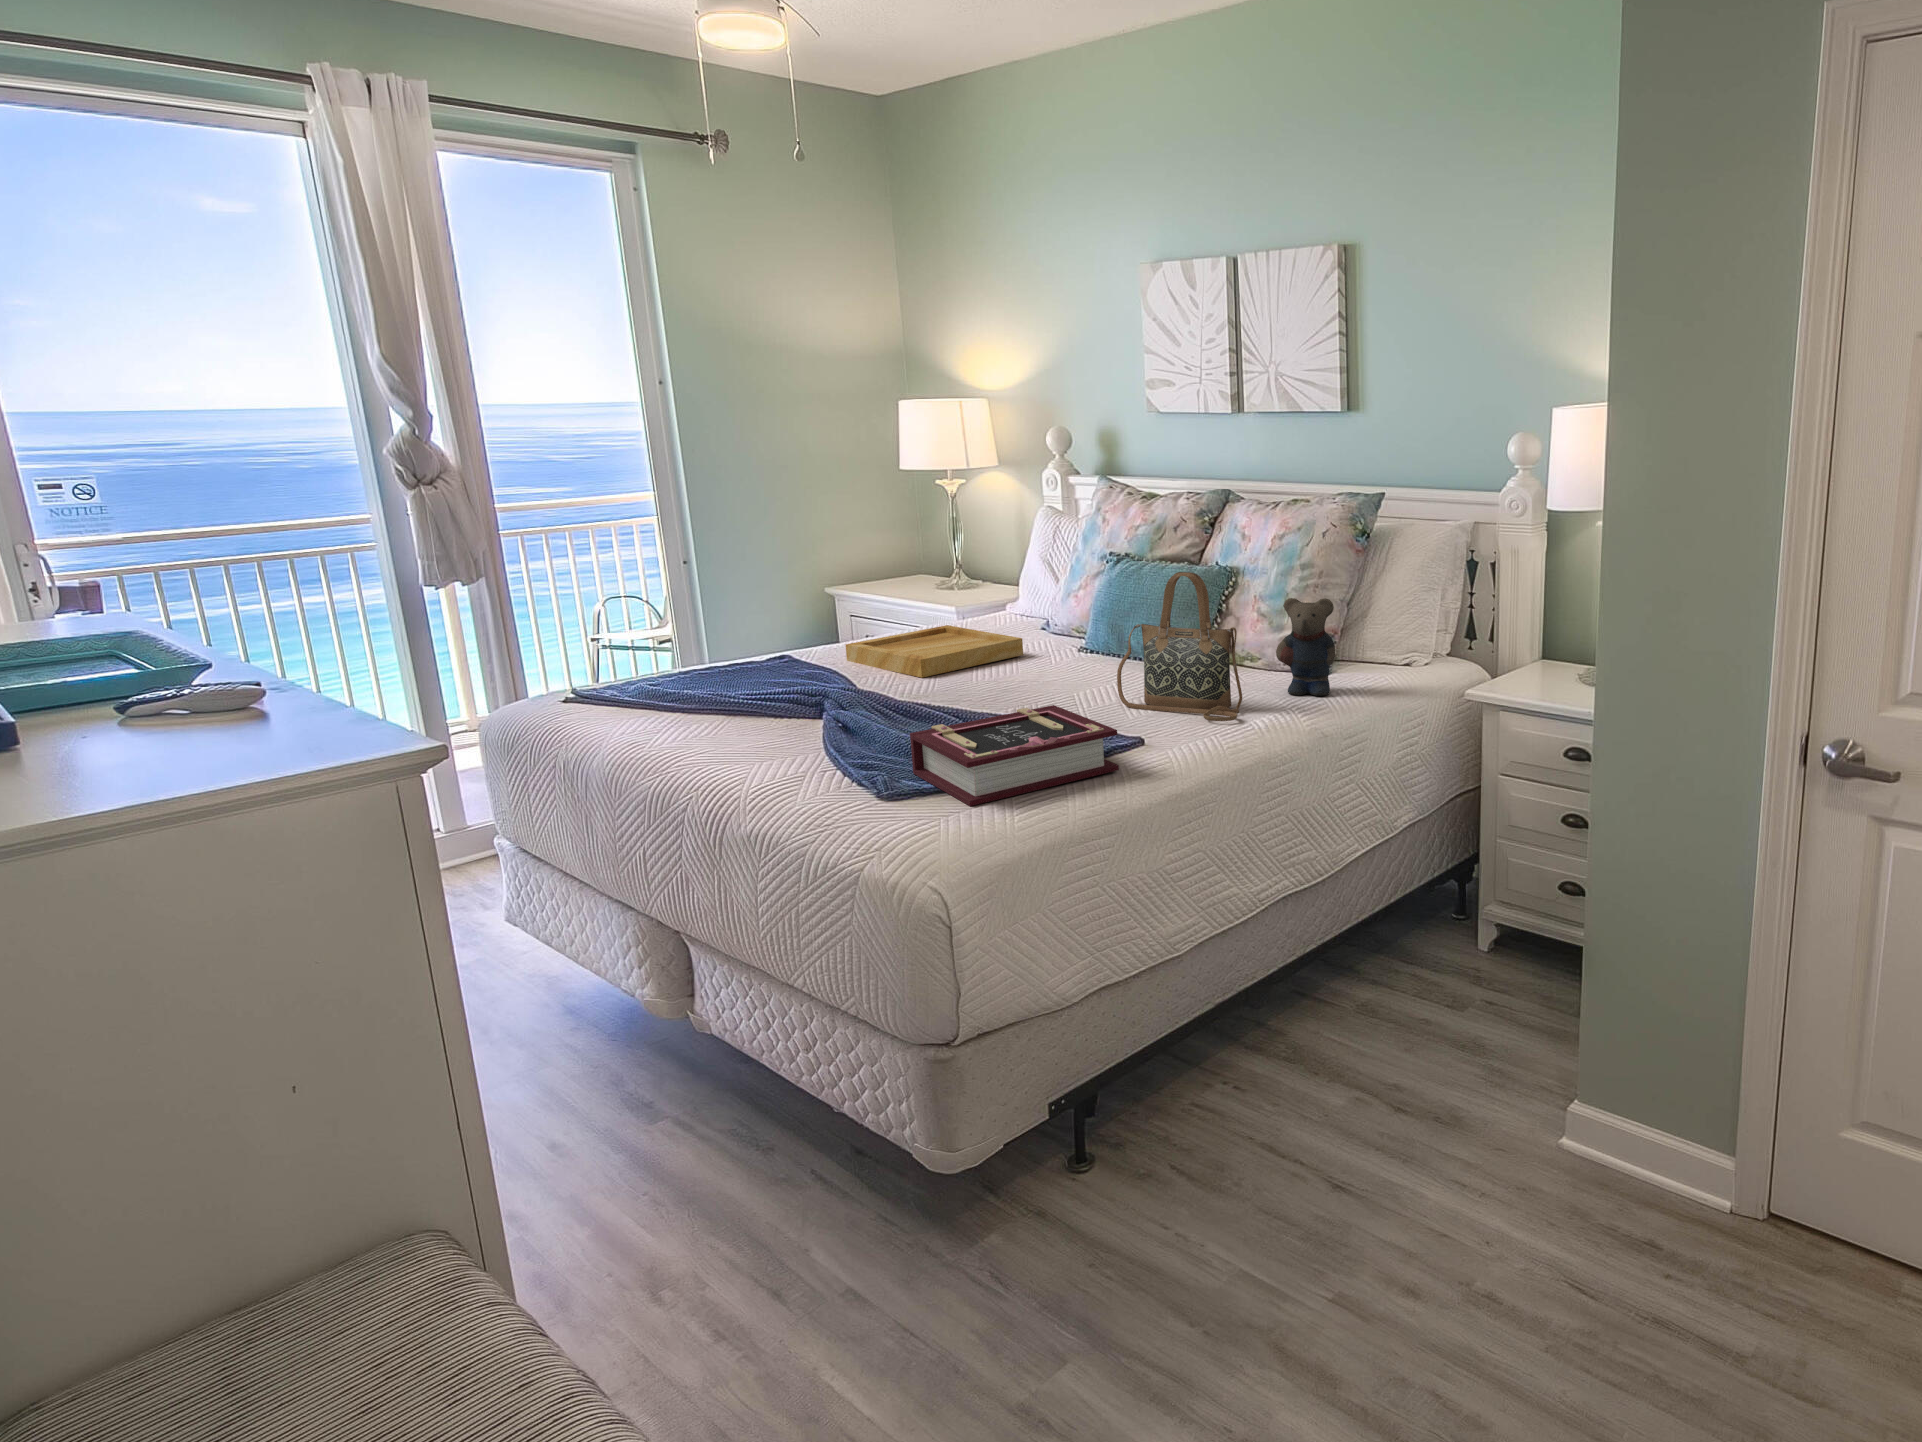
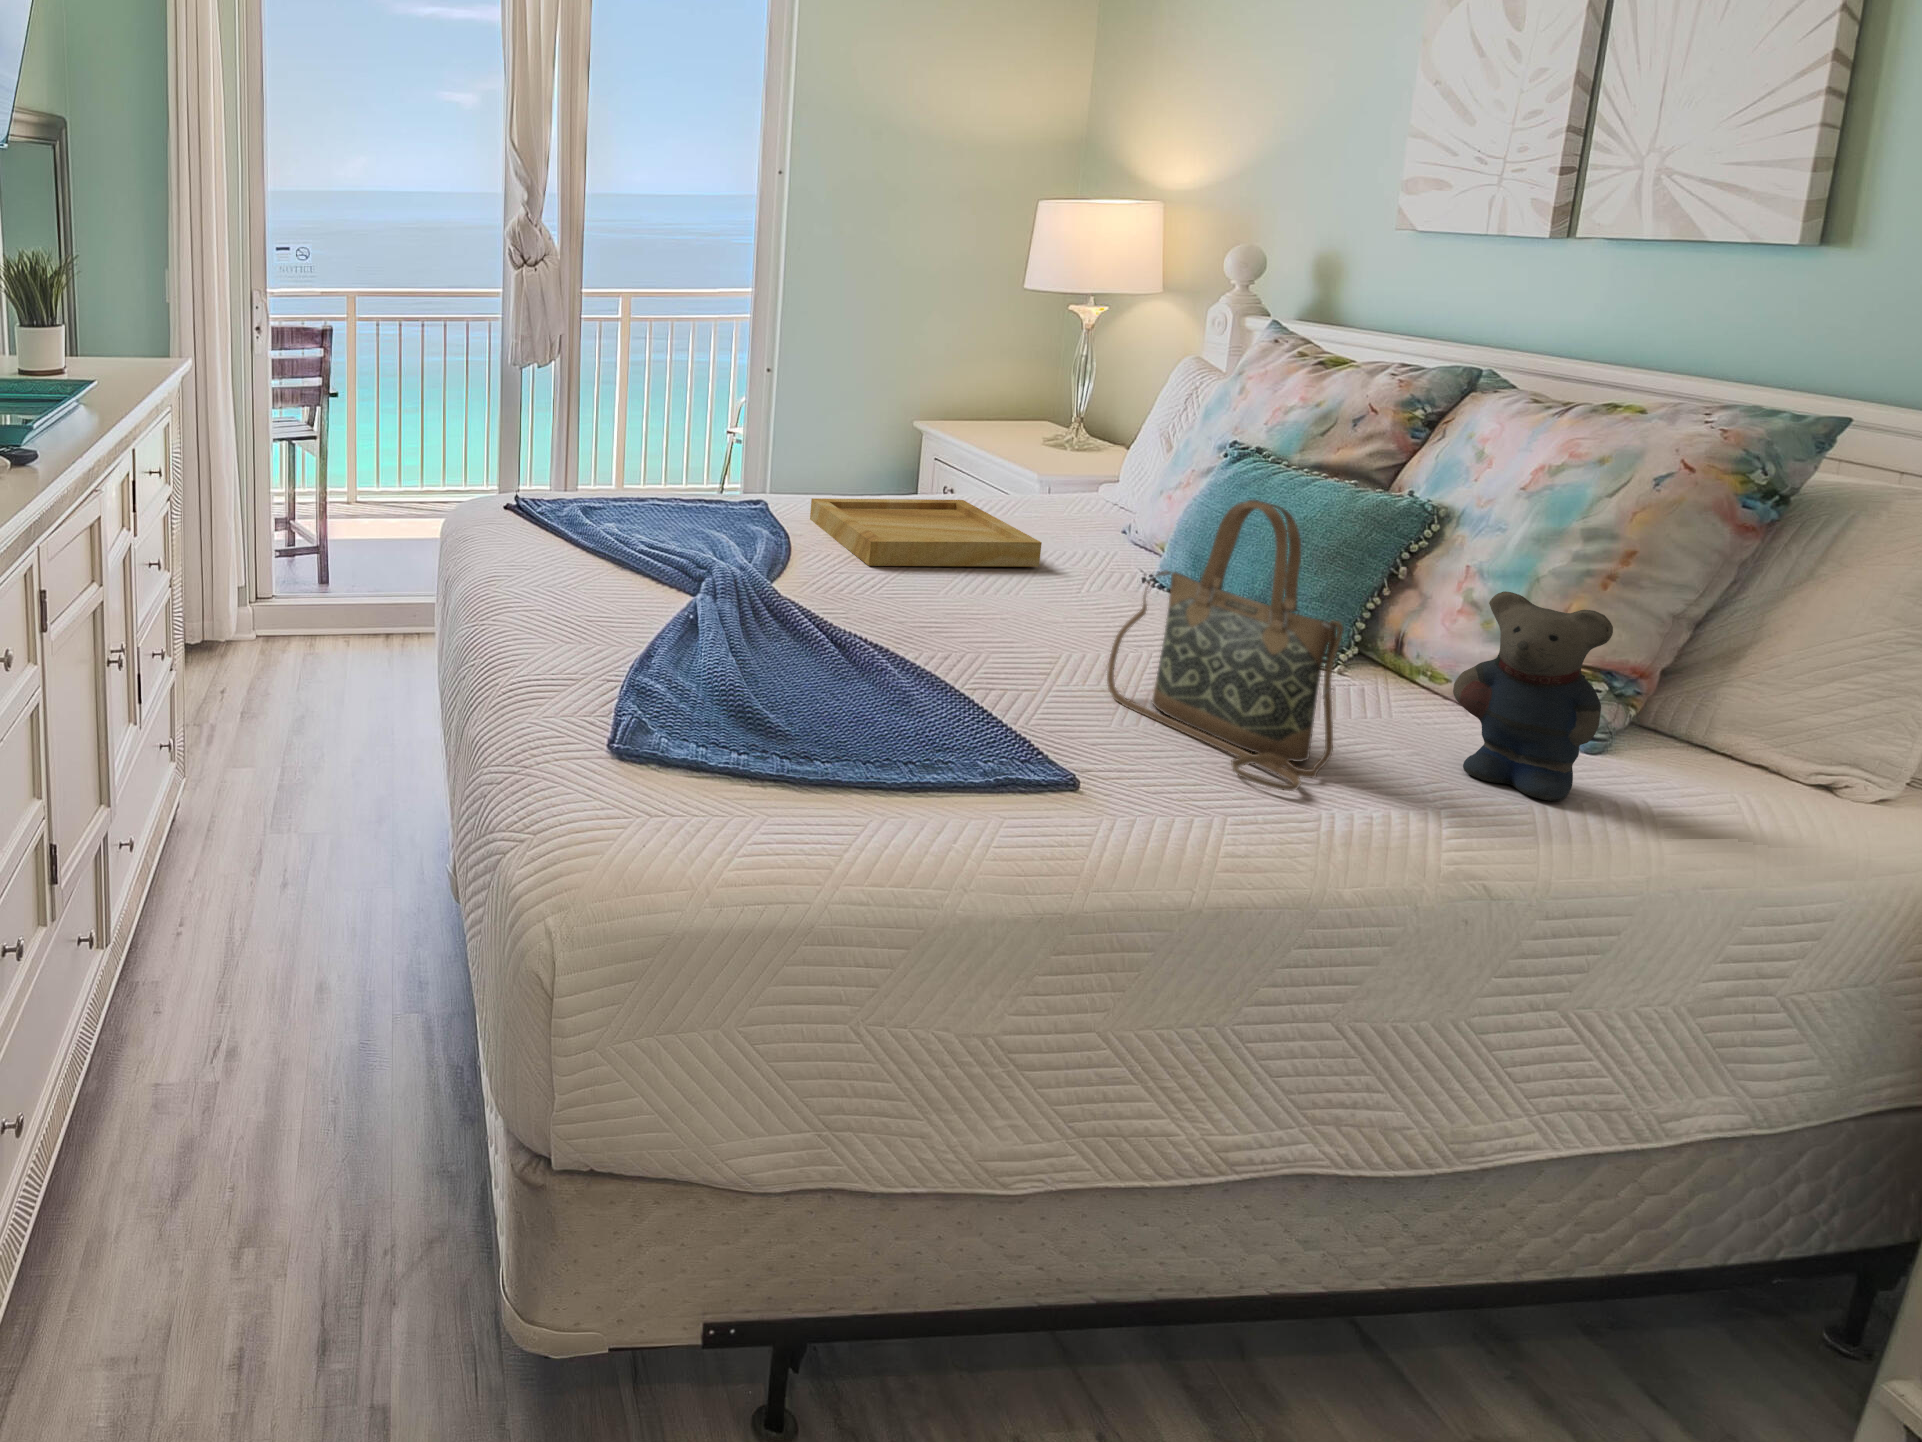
book: present [910,705,1119,806] -> none [694,650,985,817]

